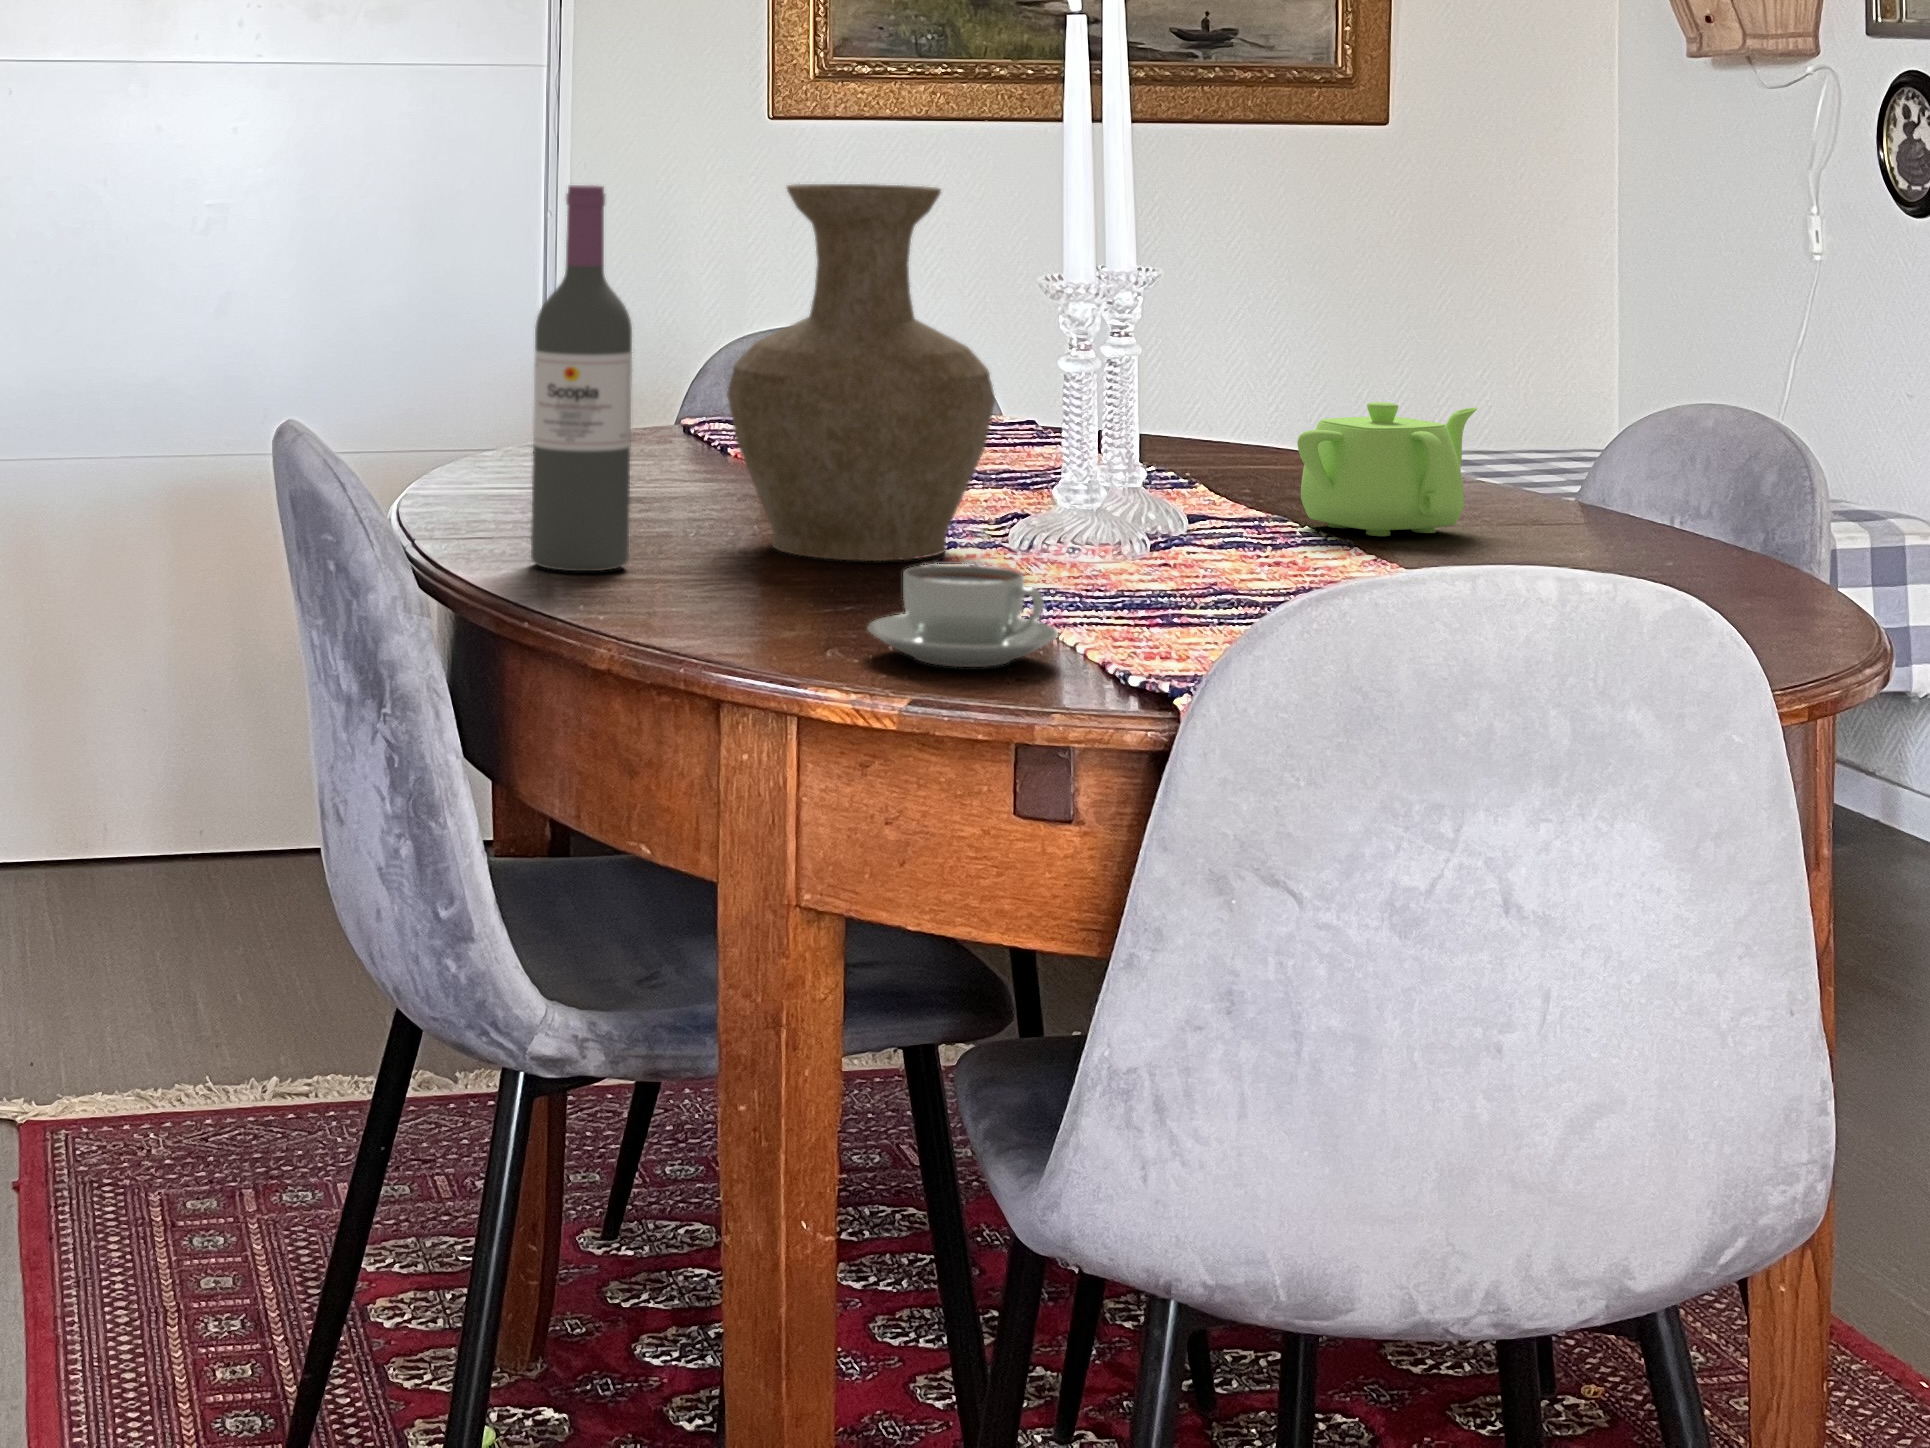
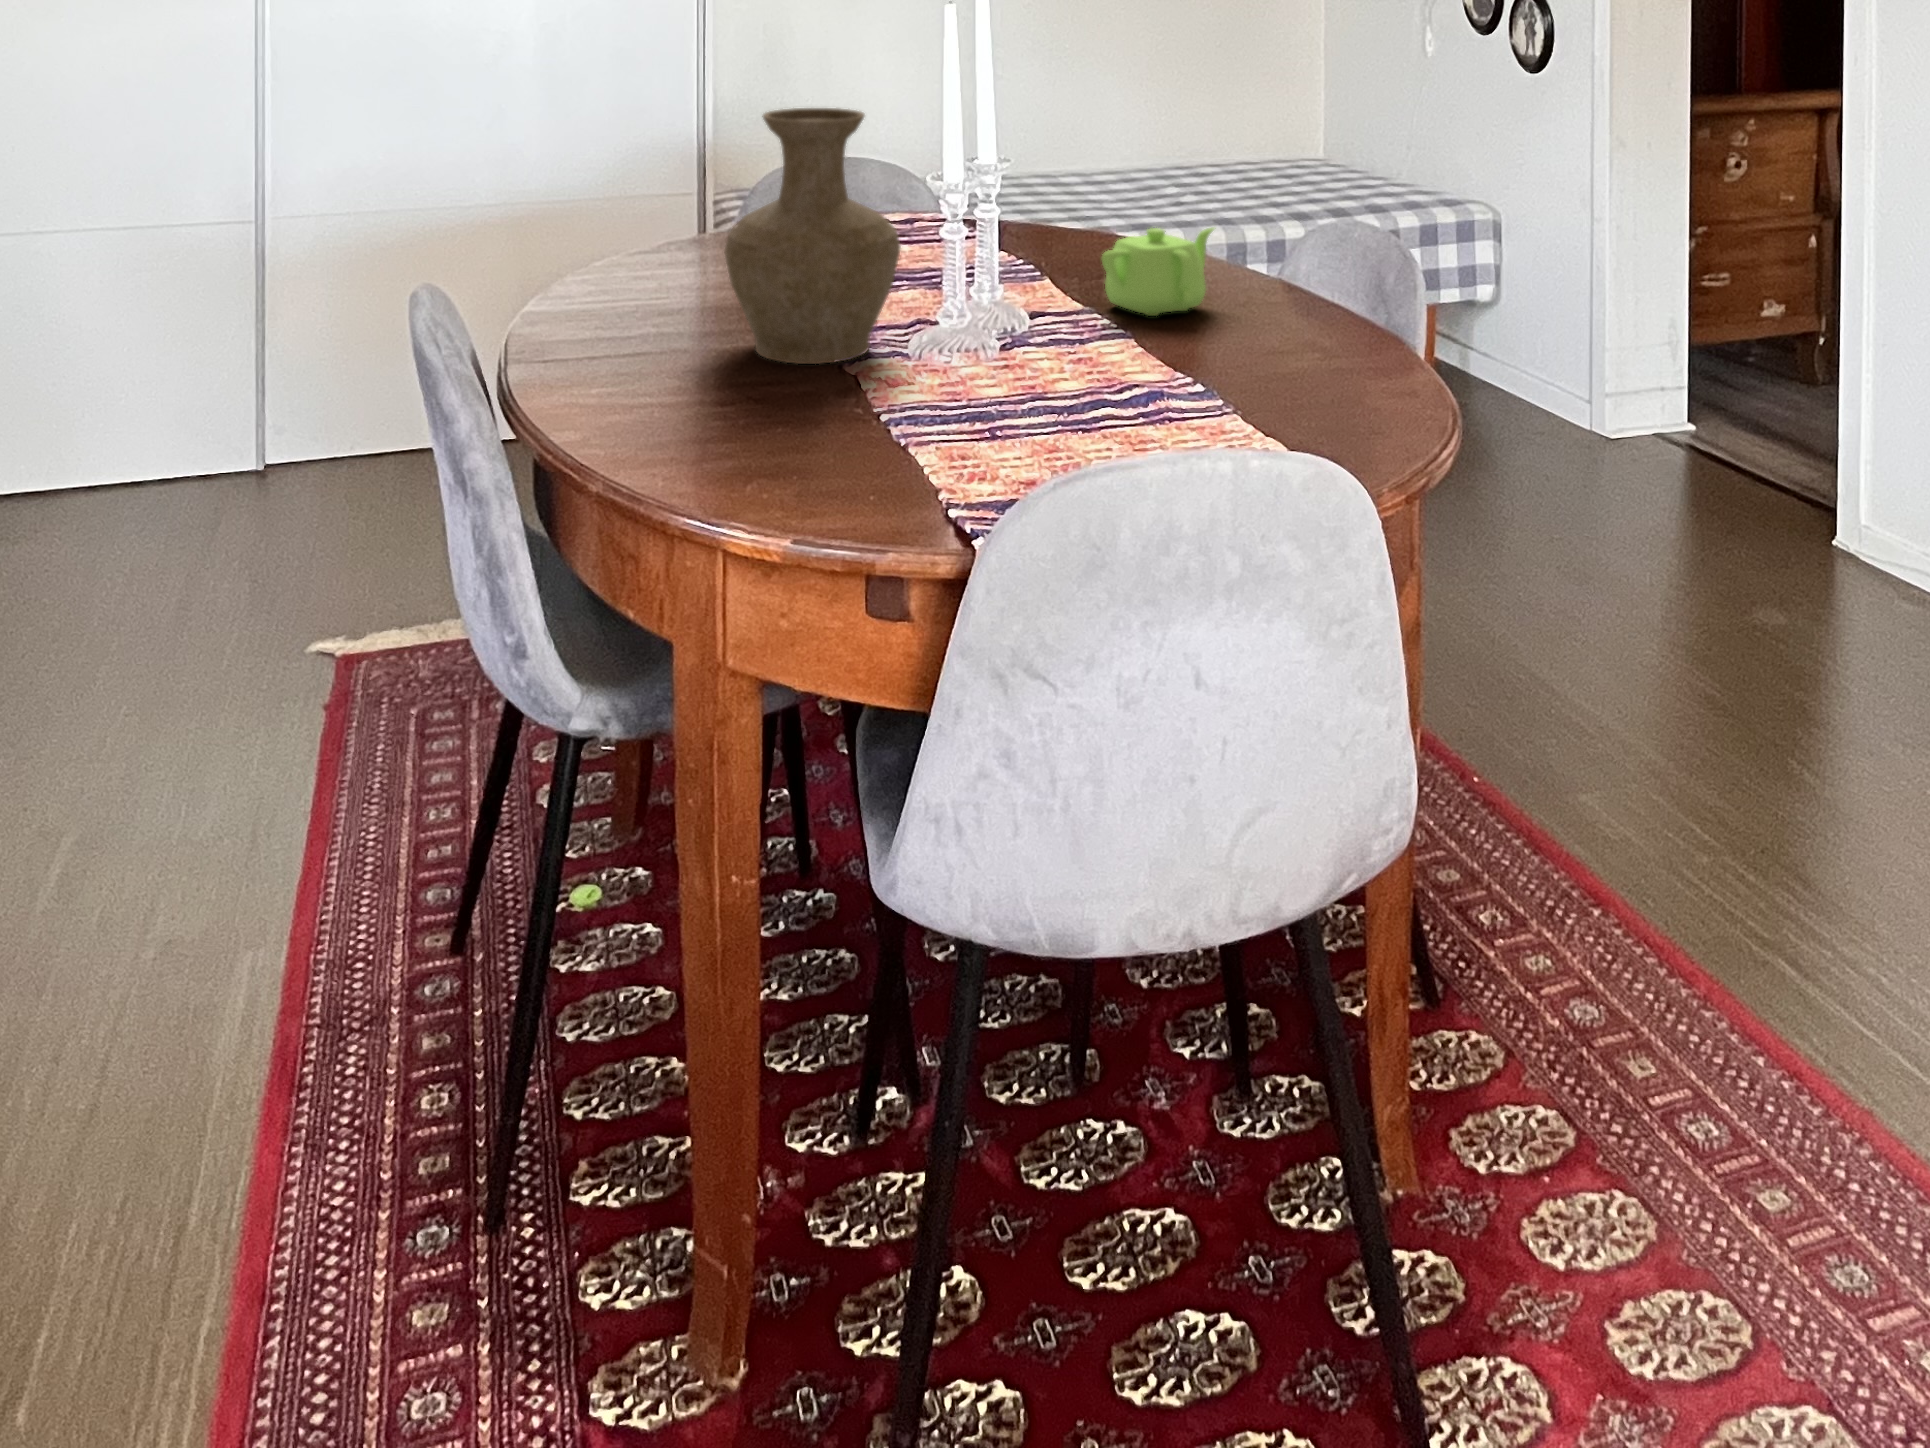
wine bottle: present [531,185,632,571] -> none [582,127,649,388]
coffee cup: present [868,564,1058,667] -> none [779,412,910,494]

